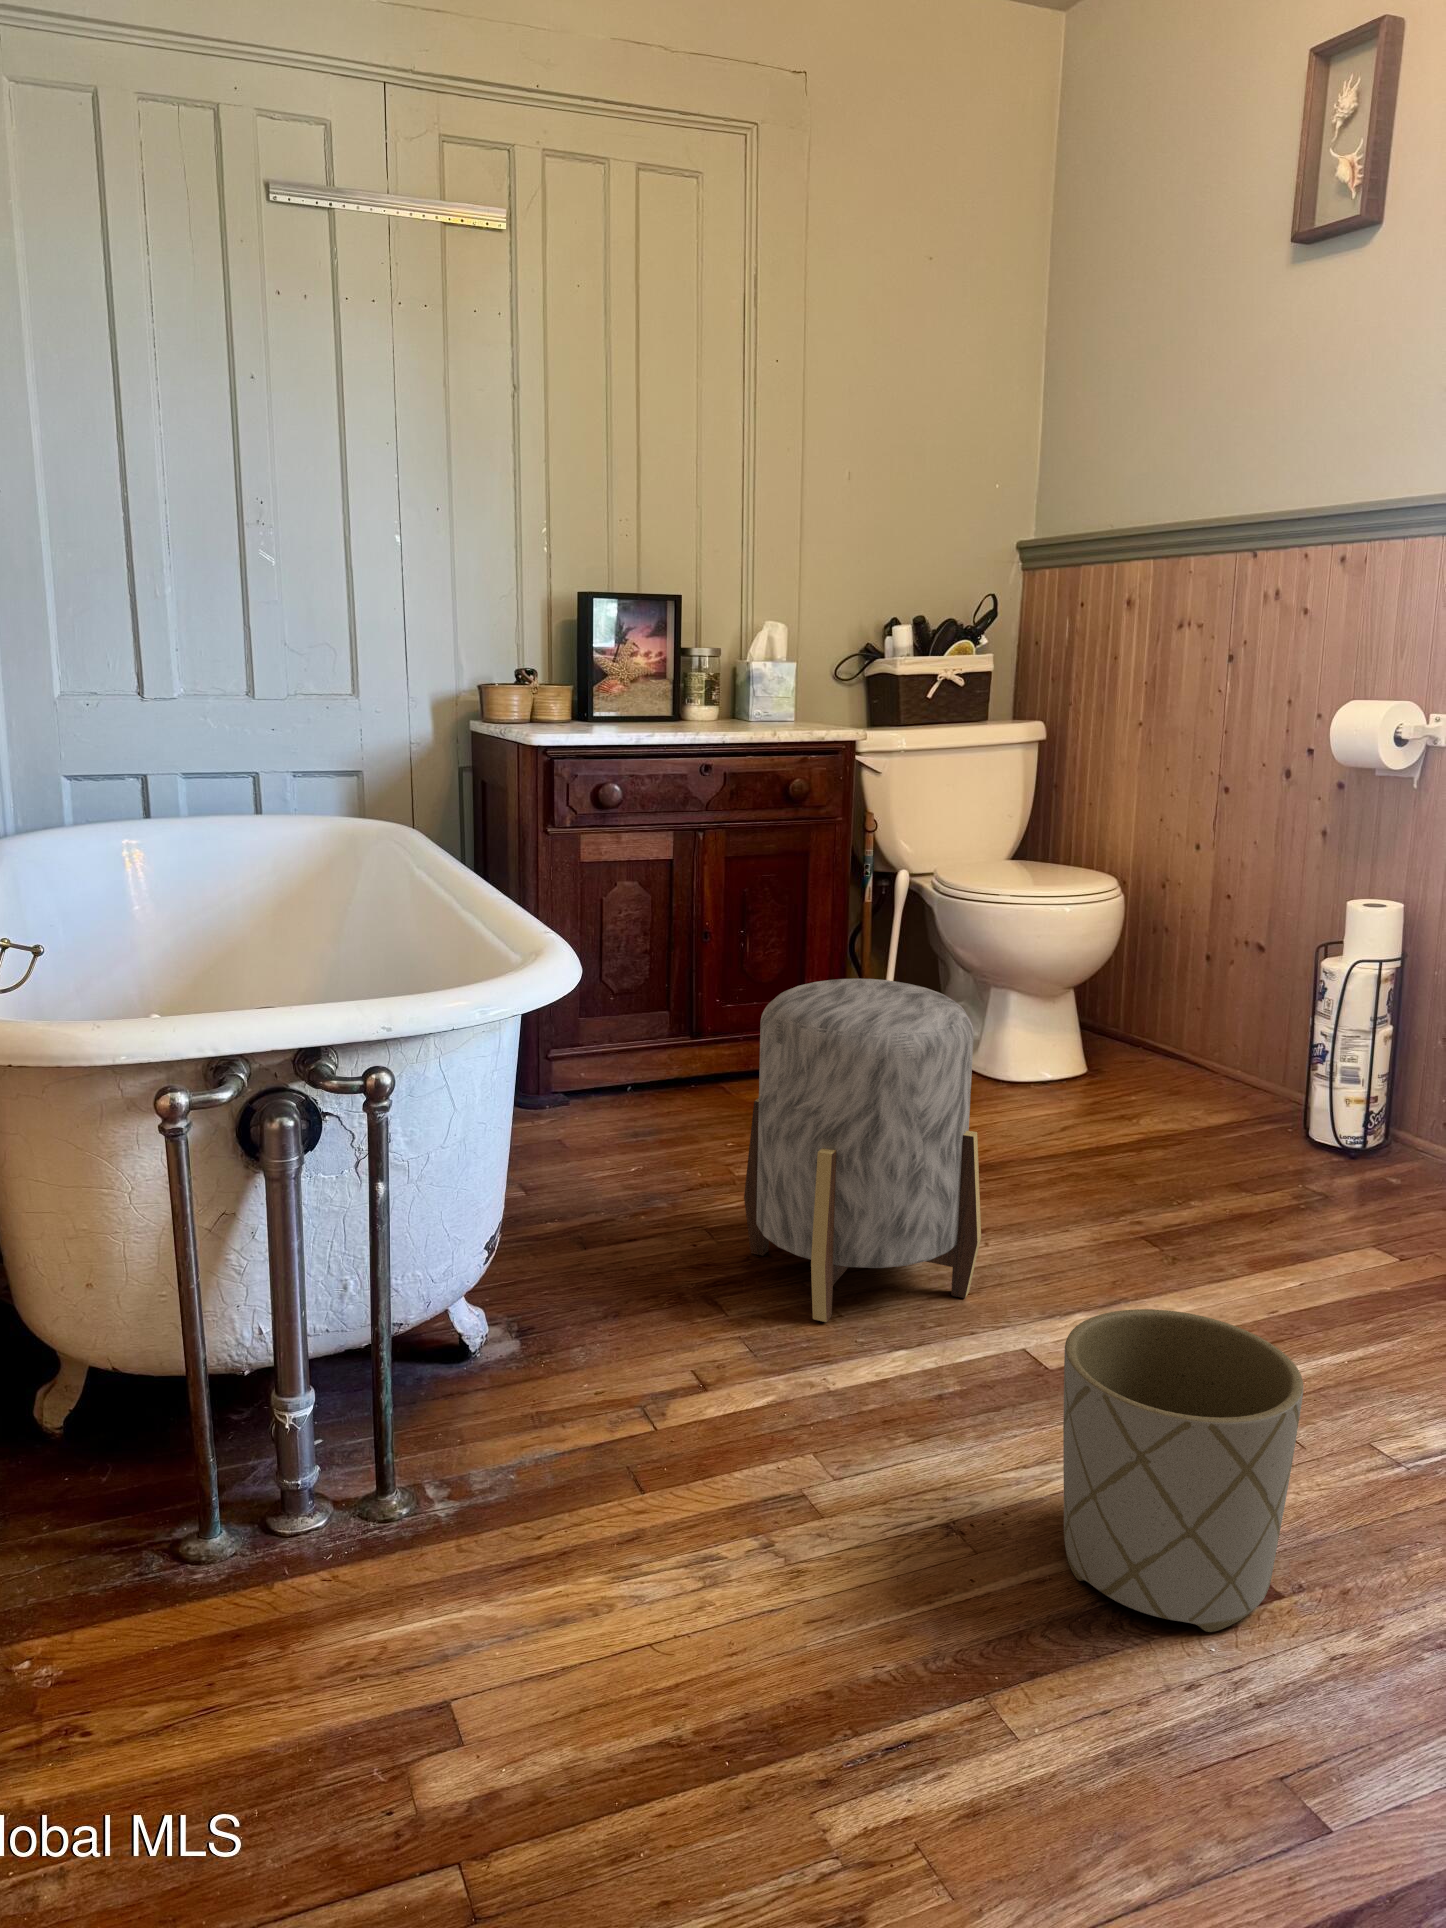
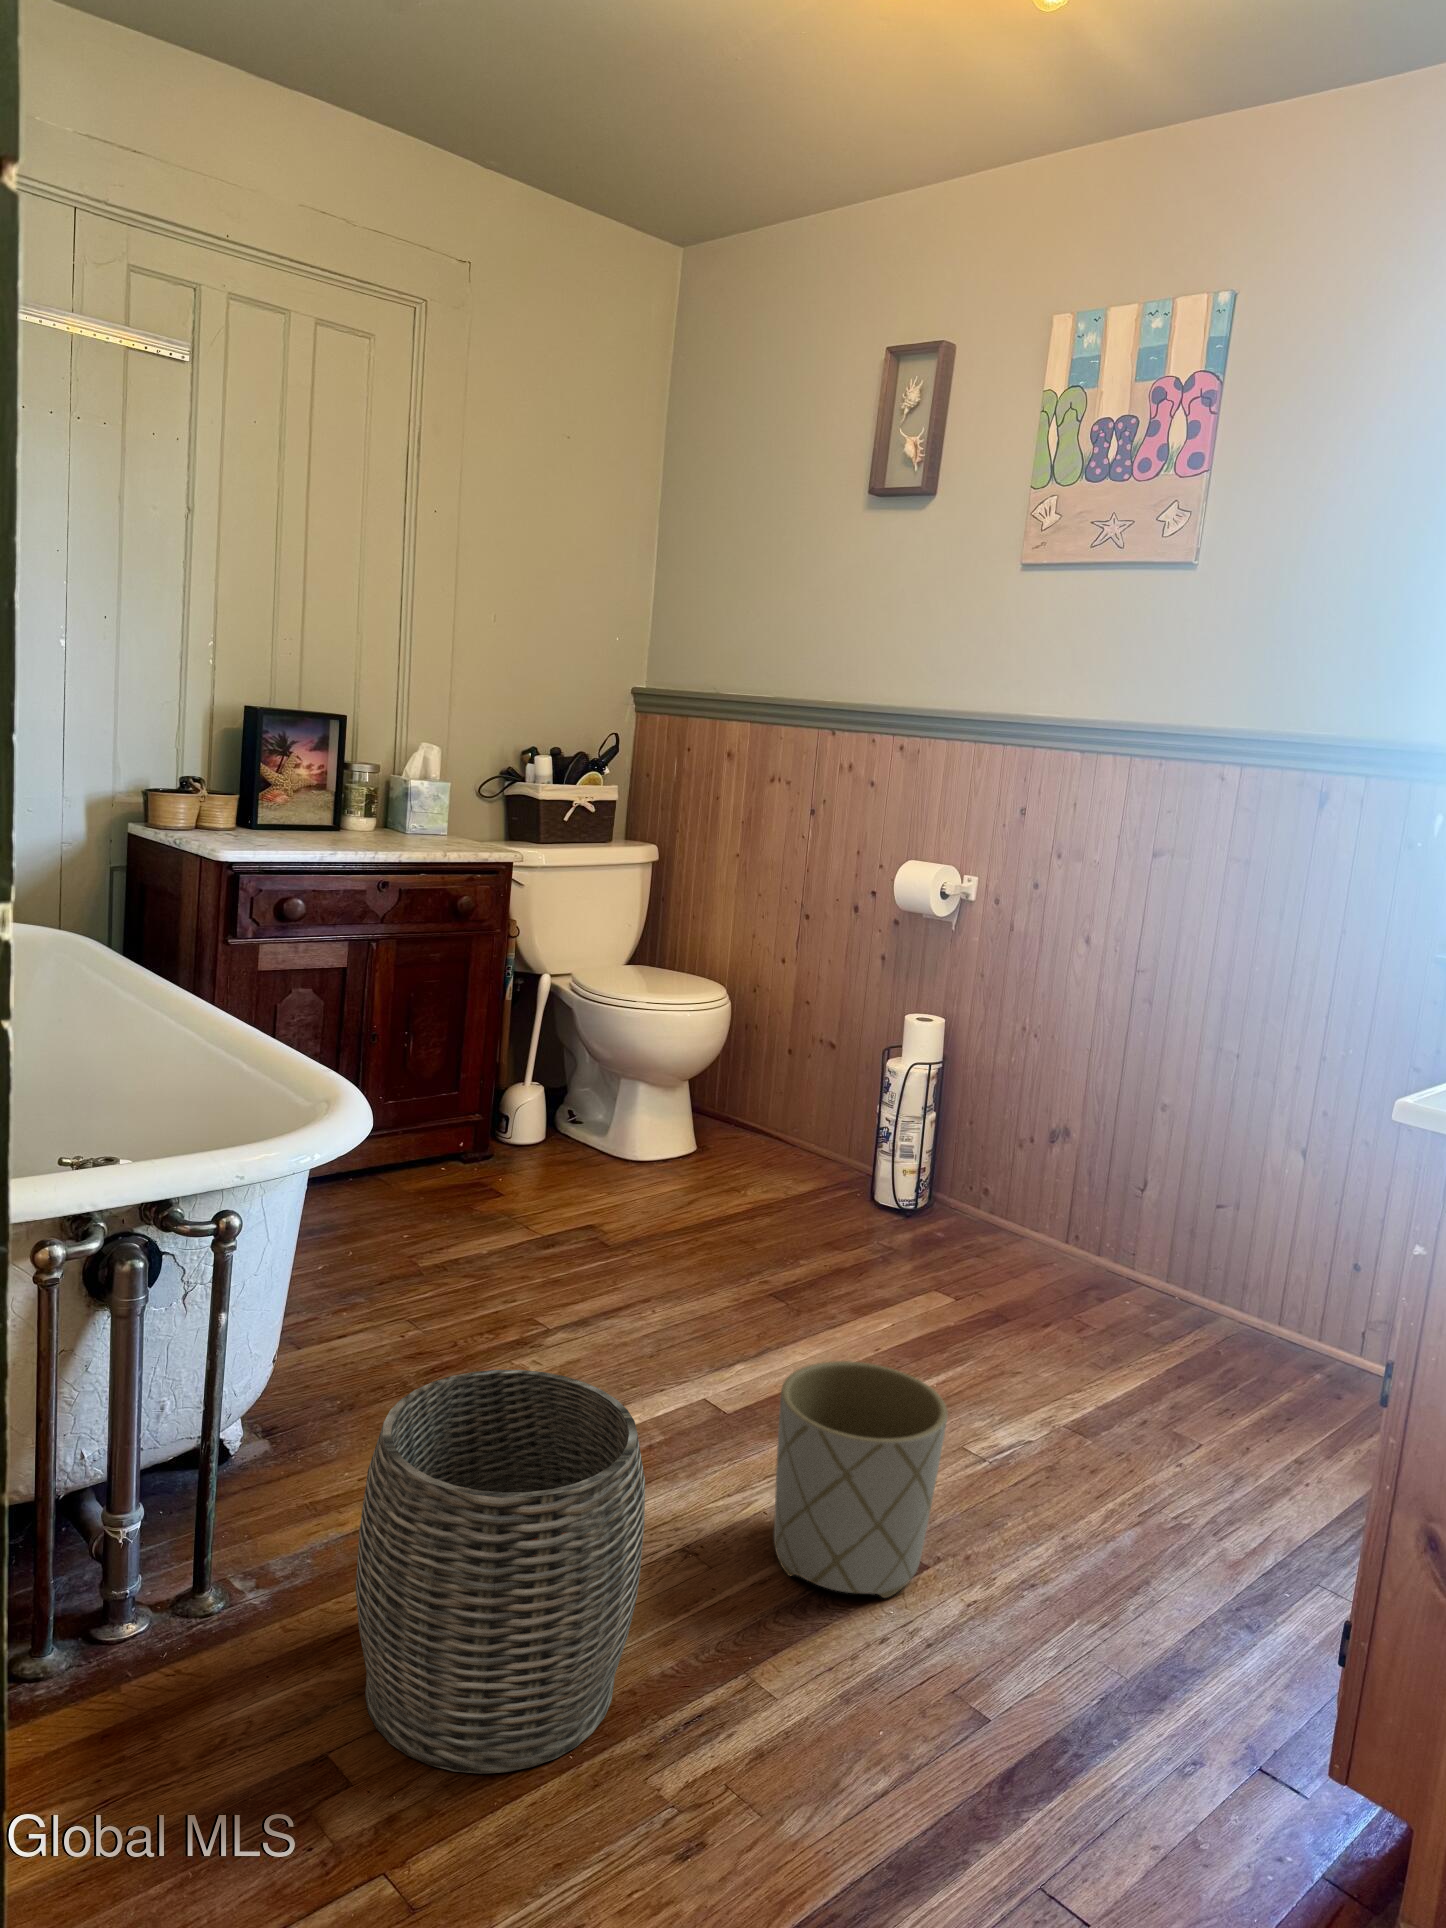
stool: present [744,979,981,1322] -> none [452,1094,662,1395]
woven basket: none [490,1275,833,1767] -> present [356,1370,645,1774]

